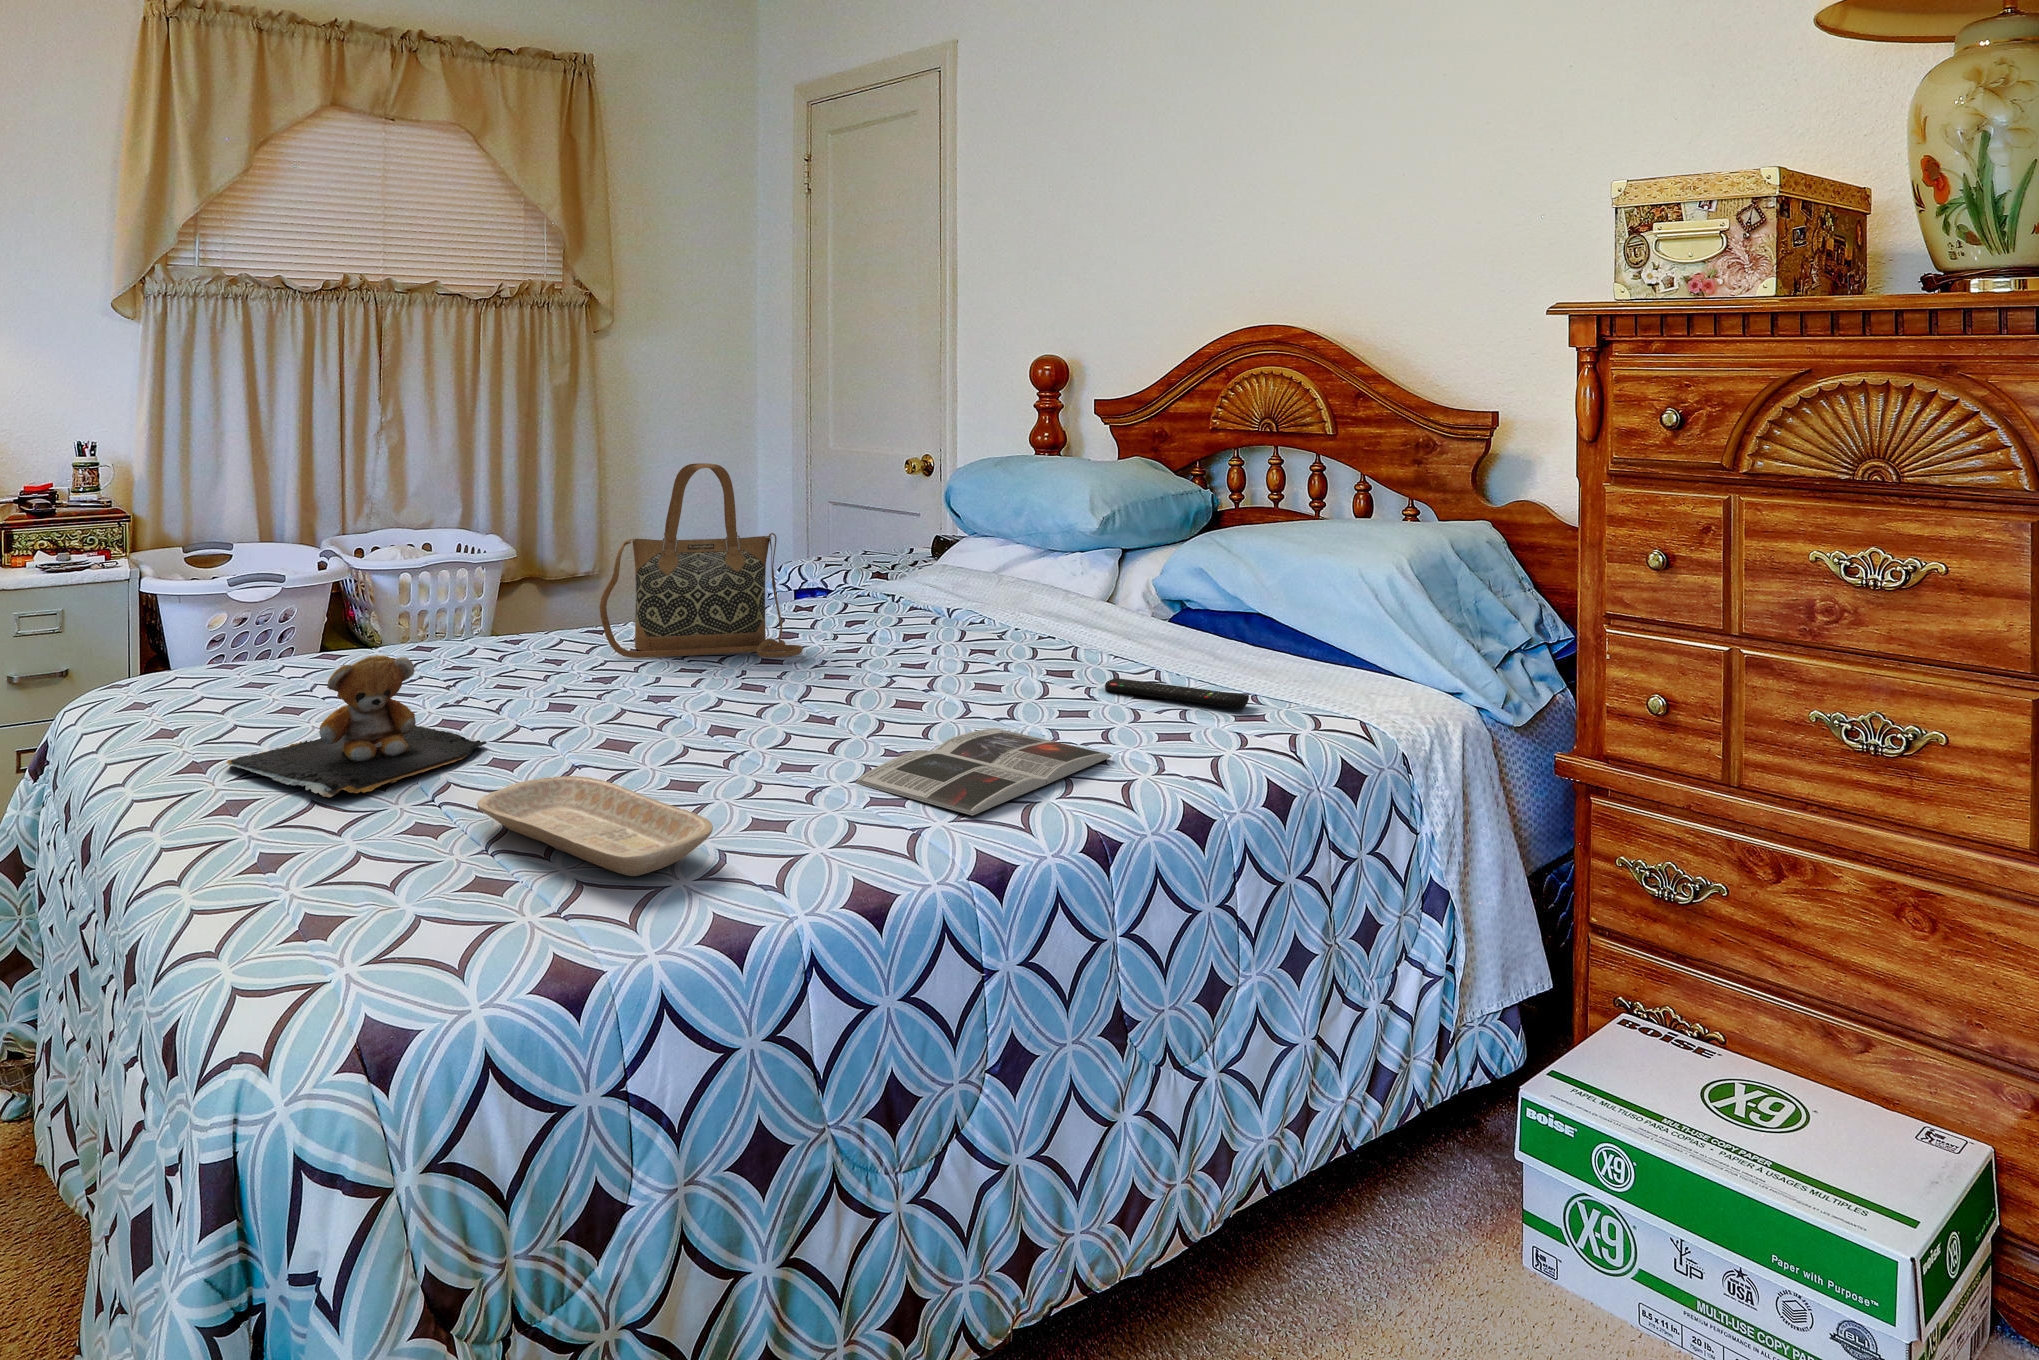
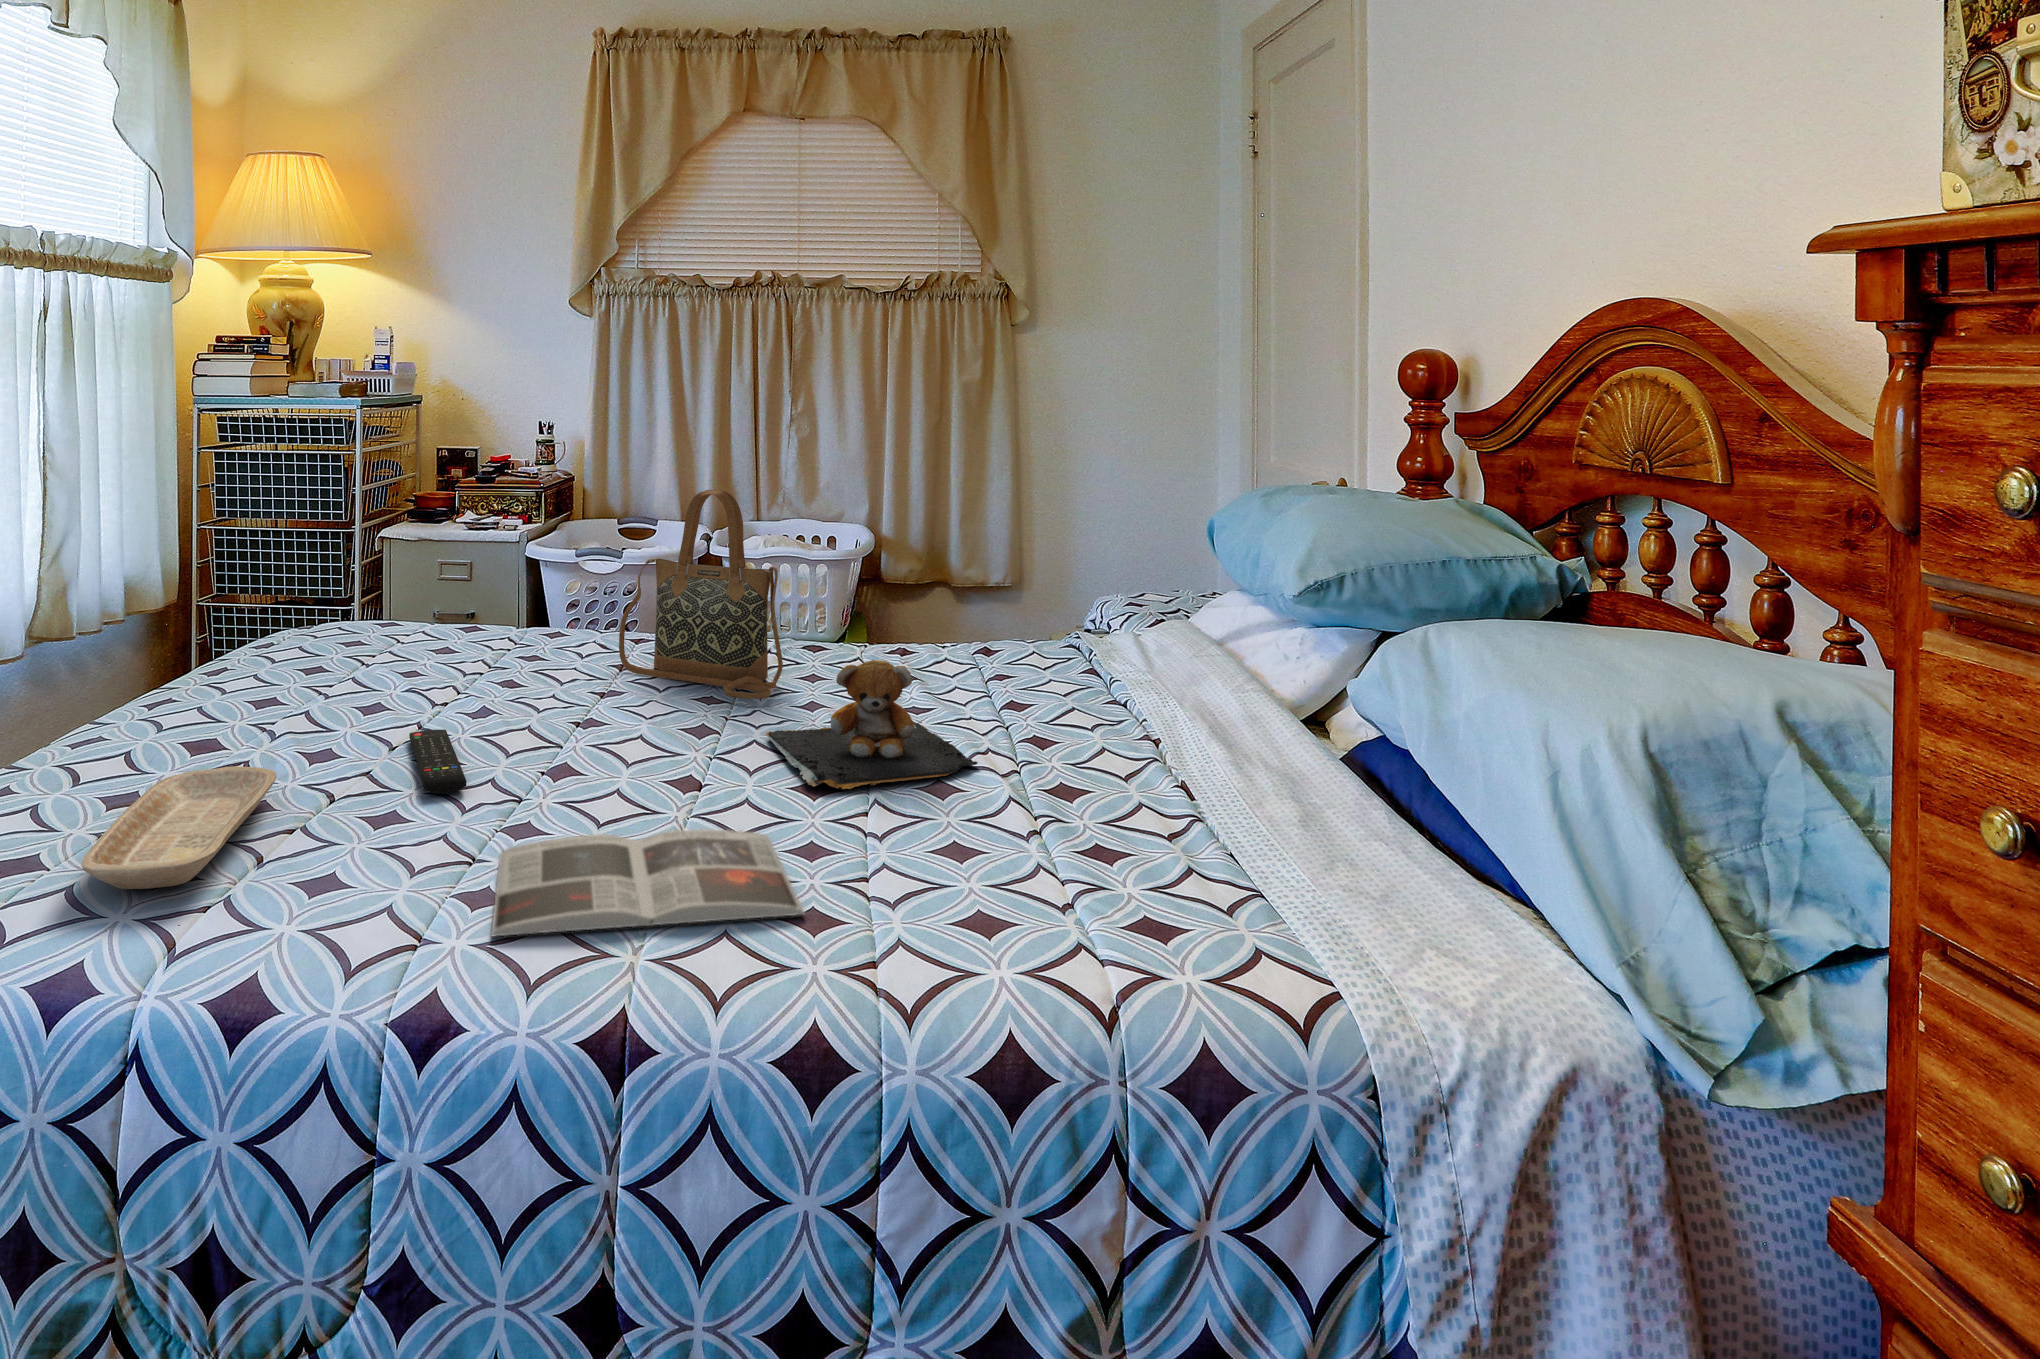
teddy bear: present [227,655,486,797] -> present [766,660,978,789]
remote control: present [1105,678,1249,709] -> present [409,729,466,794]

